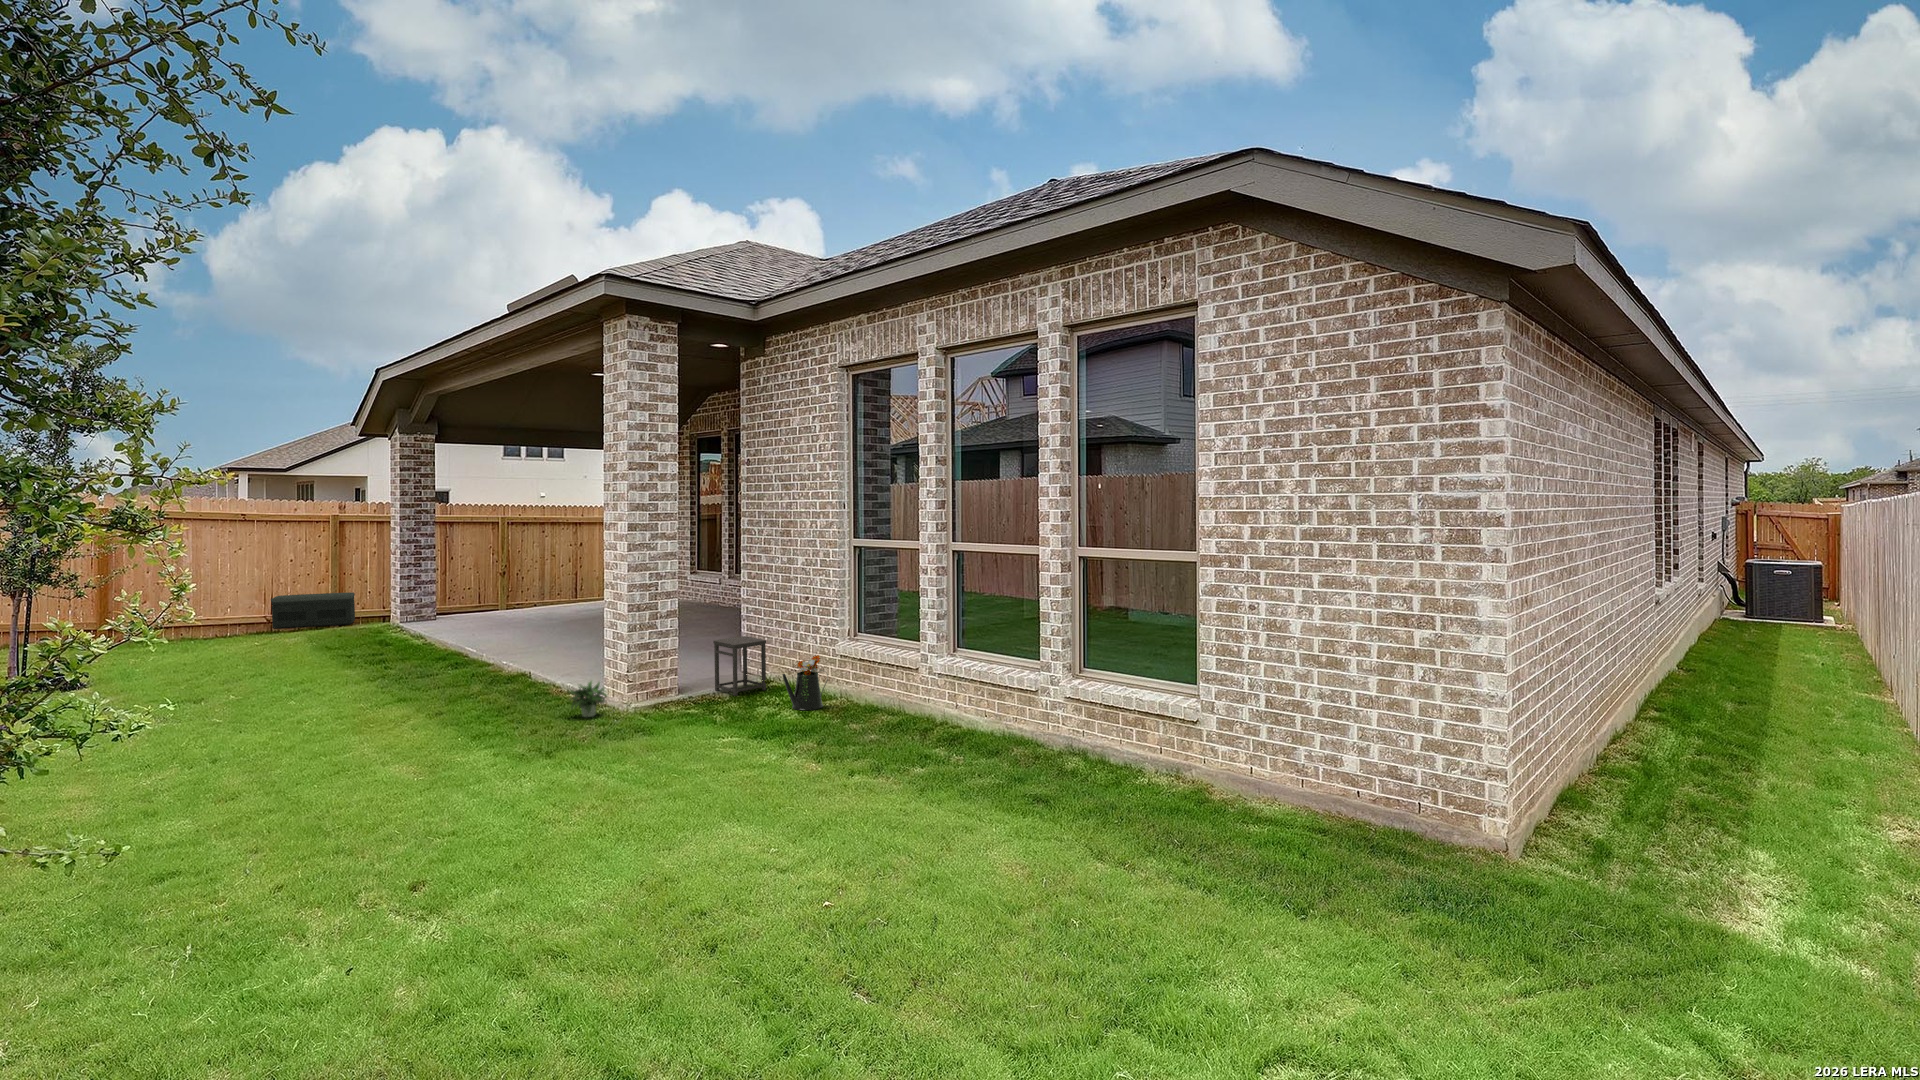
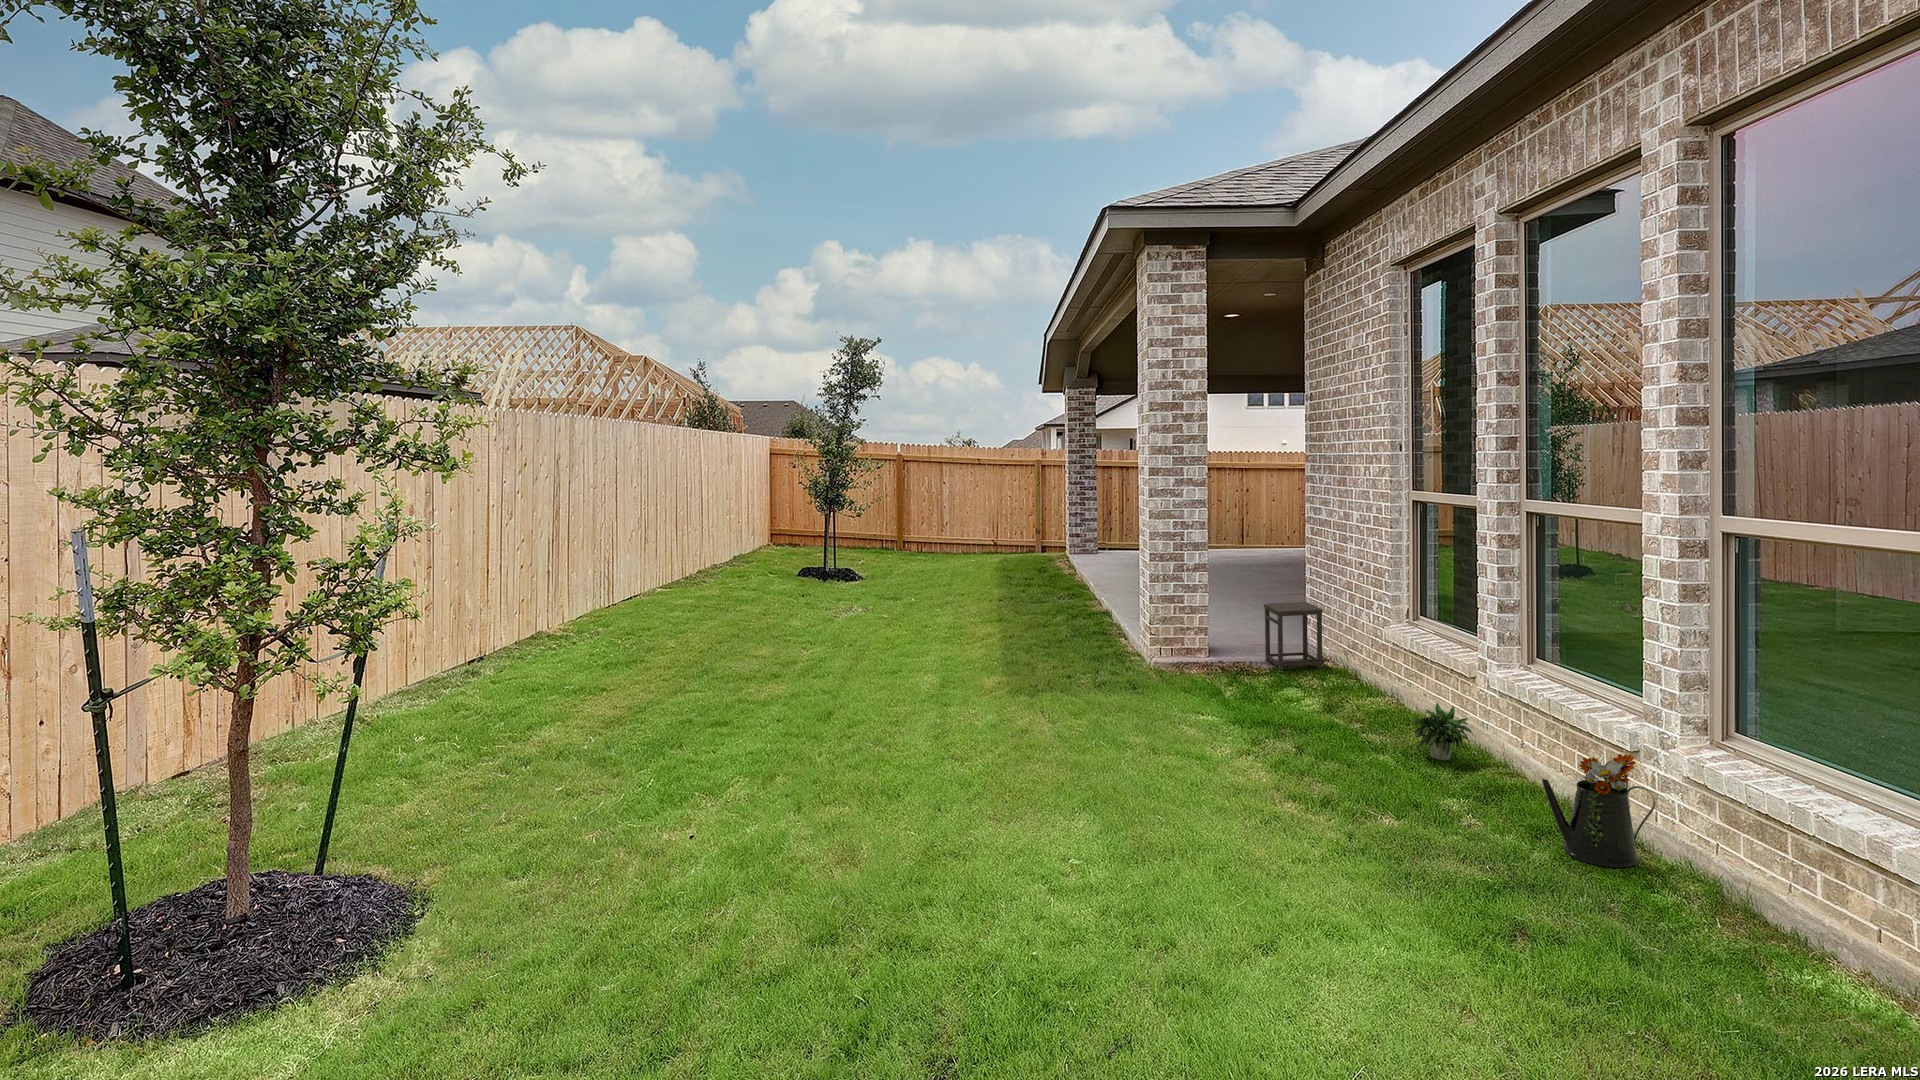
storage bench: present [271,592,355,629] -> none [989,529,1048,557]
watering can: present [782,655,828,710] -> present [1542,754,1655,868]
potted plant: present [570,681,607,717] -> present [1411,703,1477,760]

